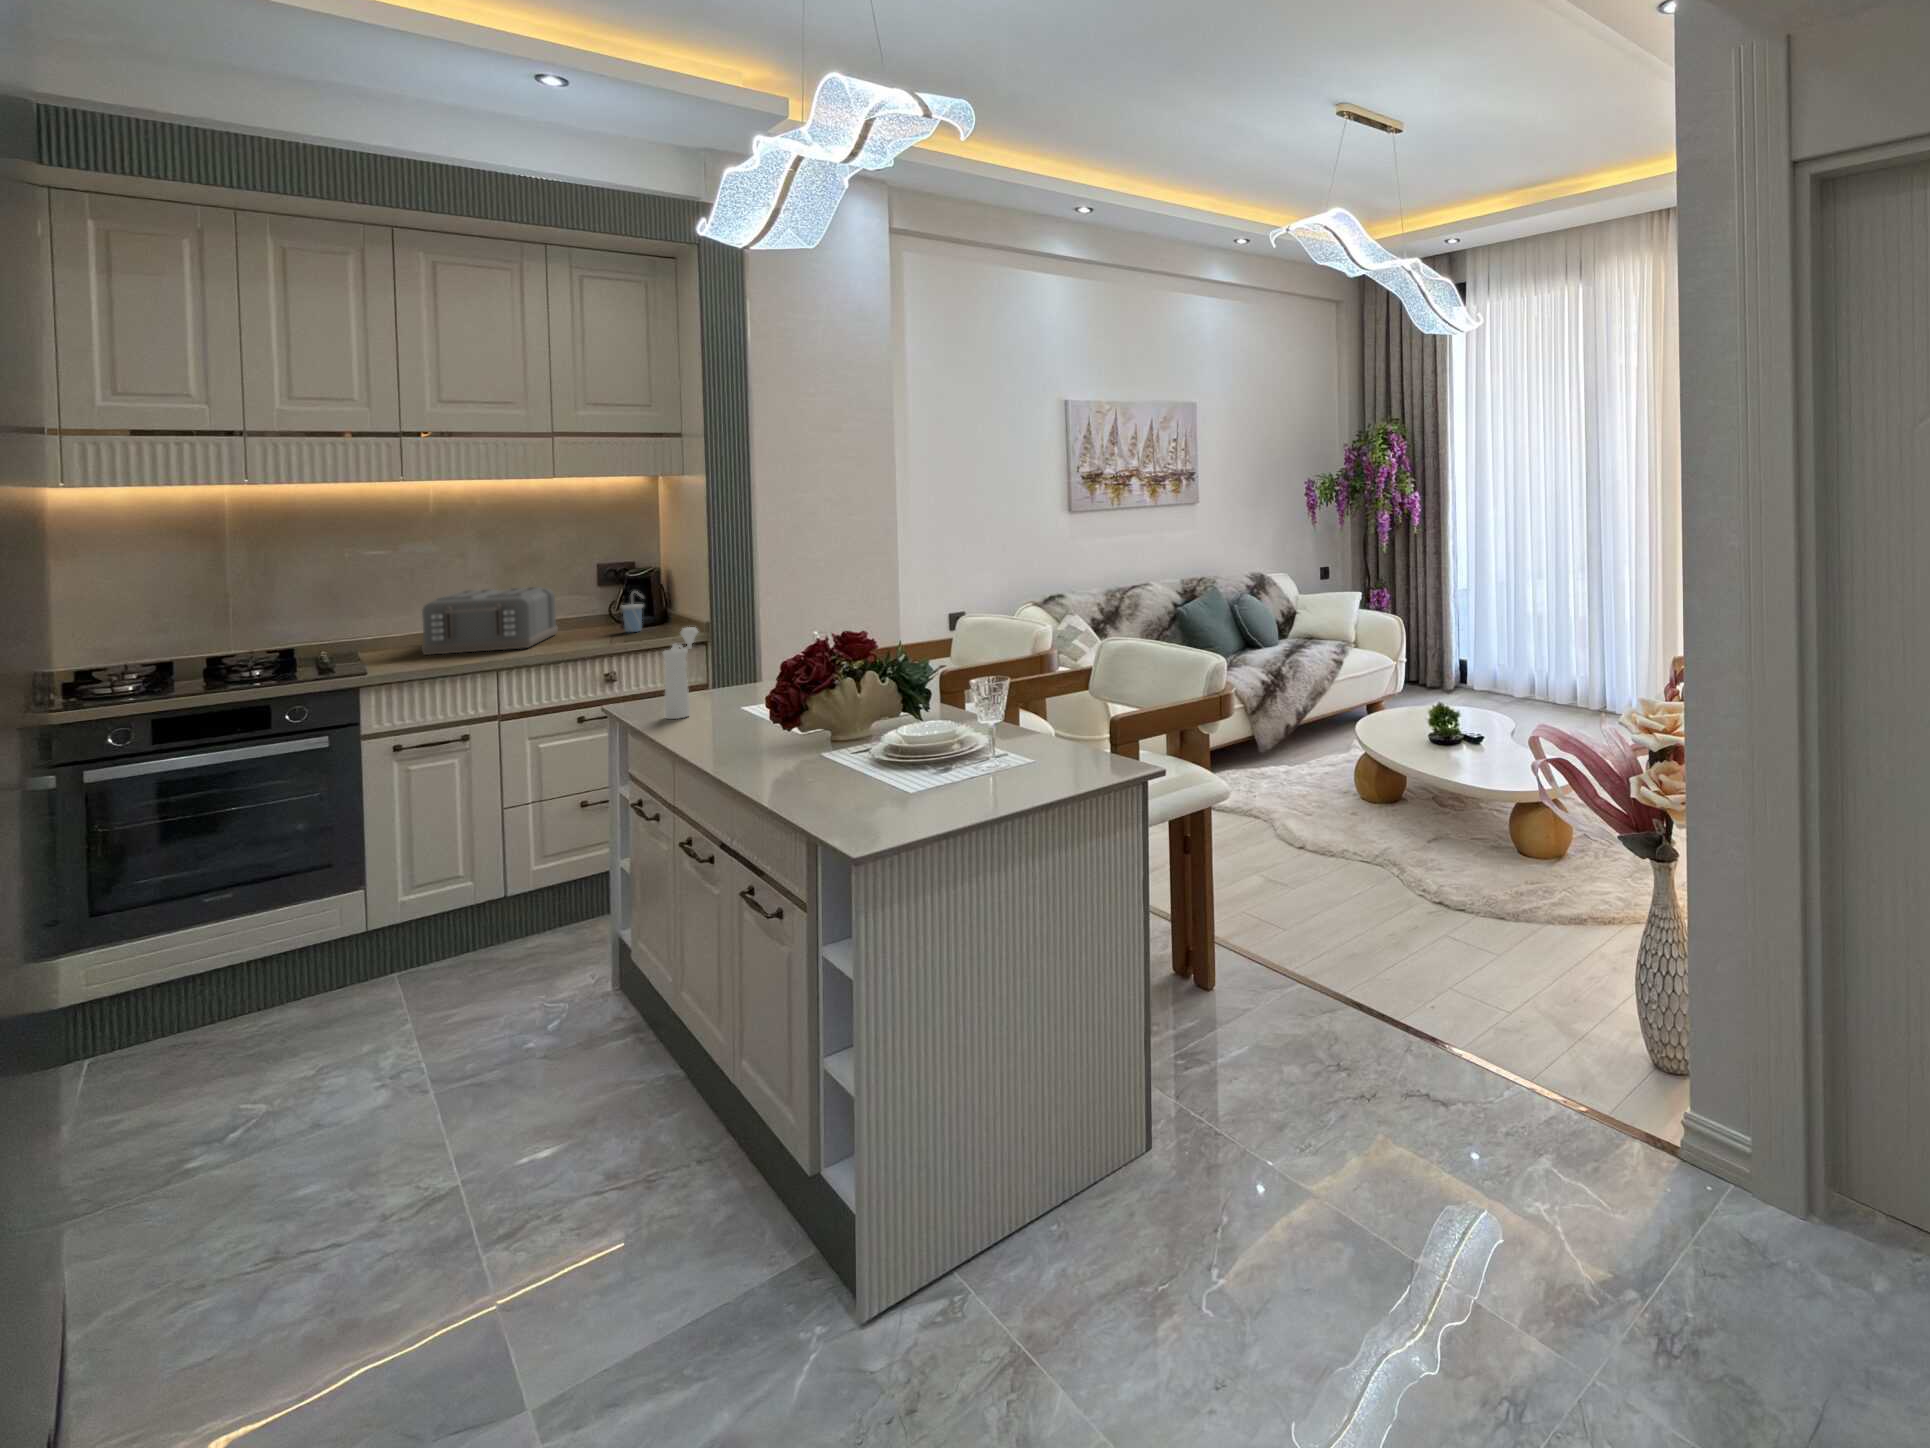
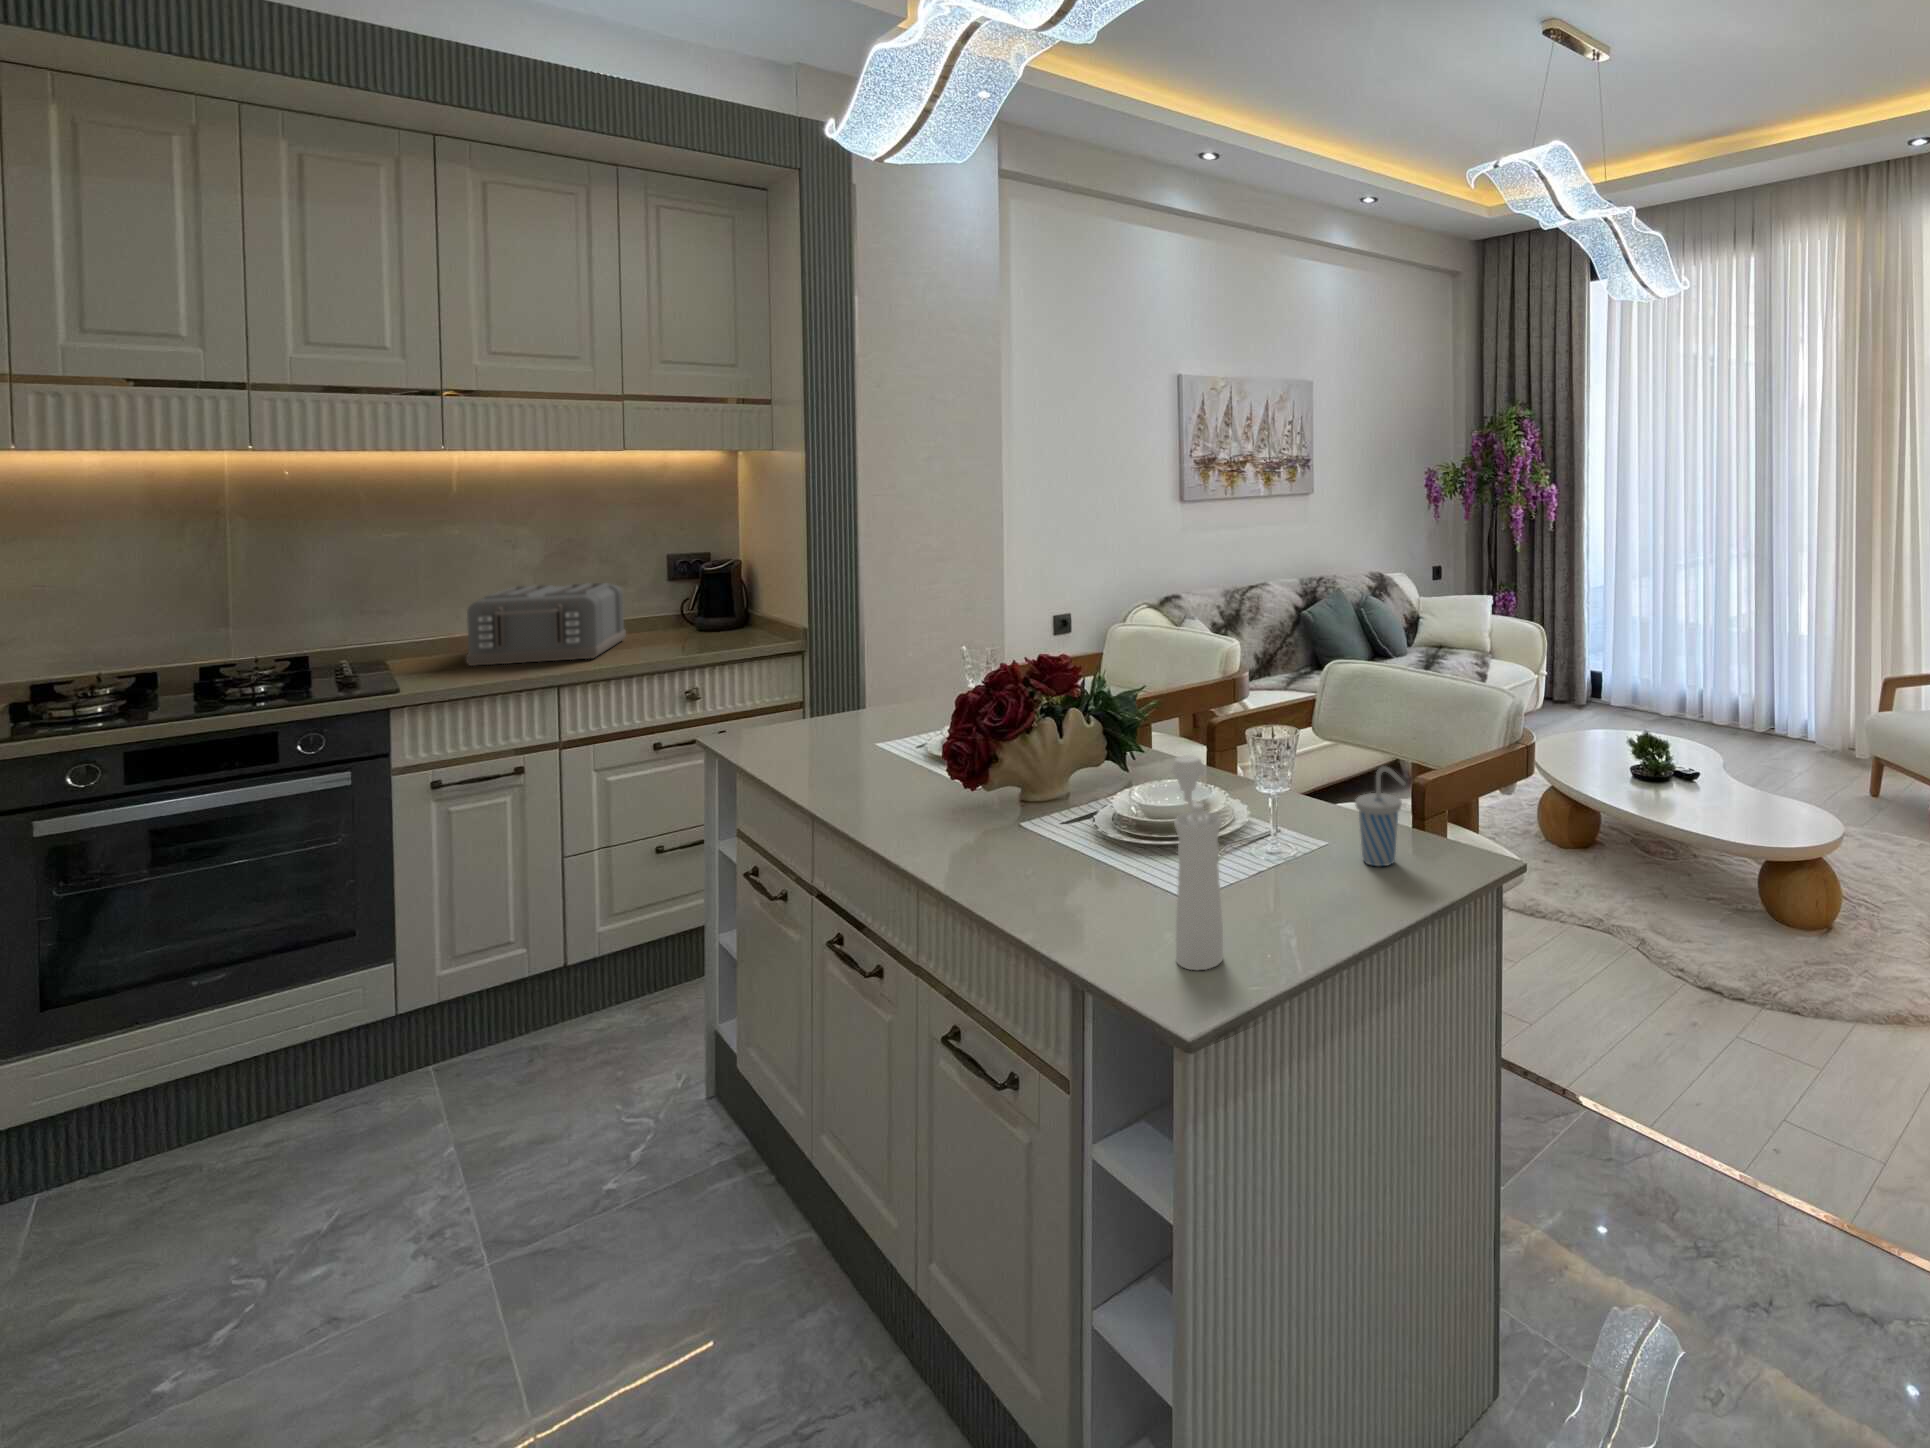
cup: present [621,591,643,632] -> present [1355,767,1405,866]
pepper mill: present [663,627,698,719] -> present [1171,755,1223,970]

